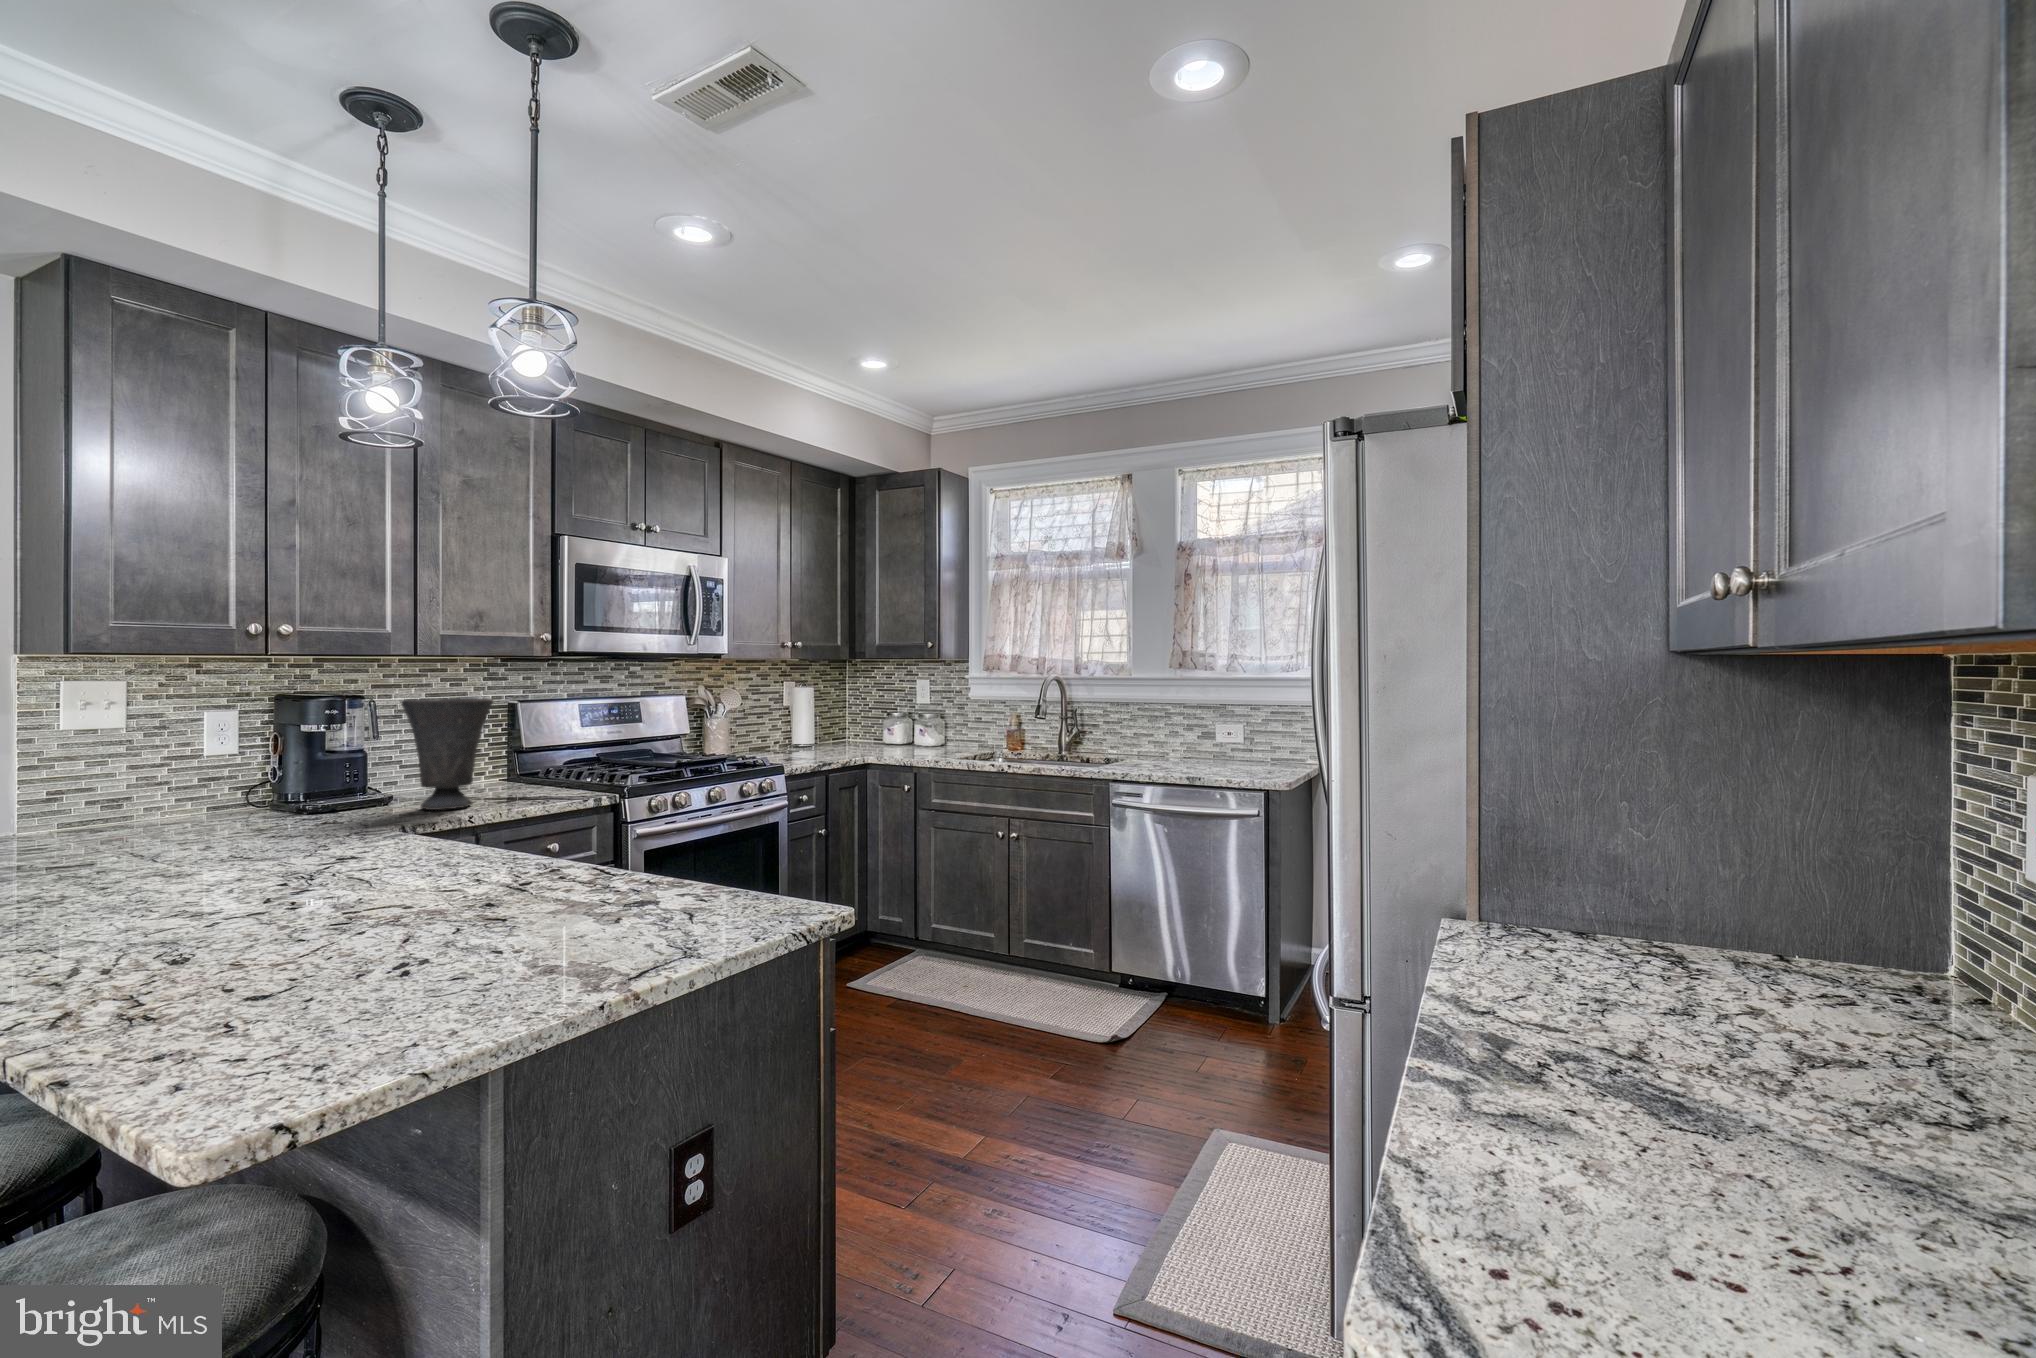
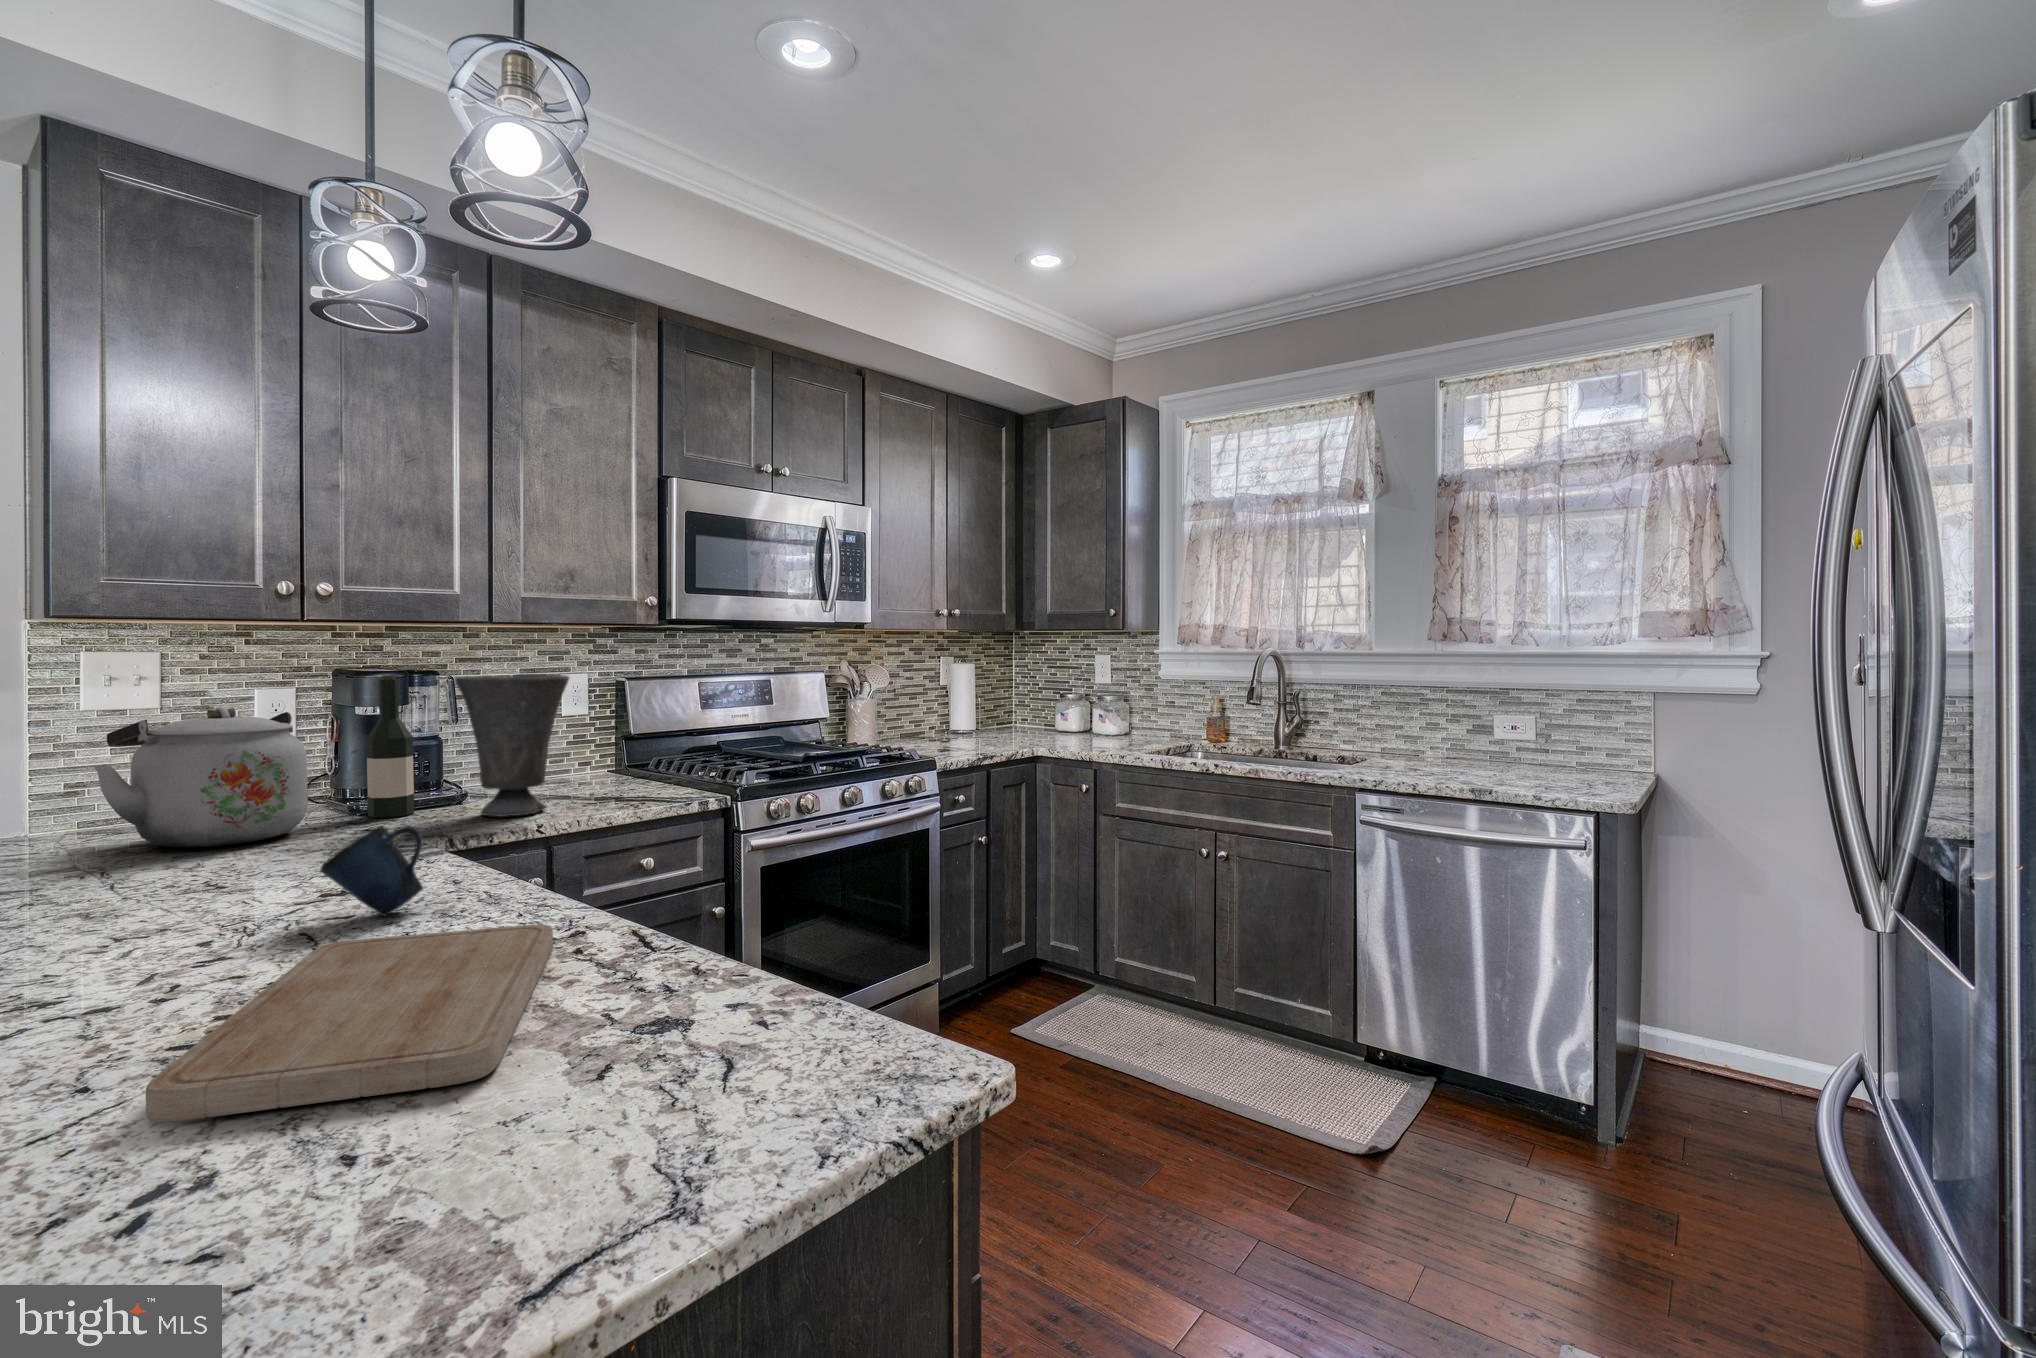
wine bottle: none [321,699,360,813] -> present [366,675,414,818]
kettle: none [119,725,284,834] -> present [94,707,308,848]
mug: none [369,801,442,863] -> present [320,826,423,916]
cutting board: none [379,857,564,936] -> present [146,925,553,1122]

